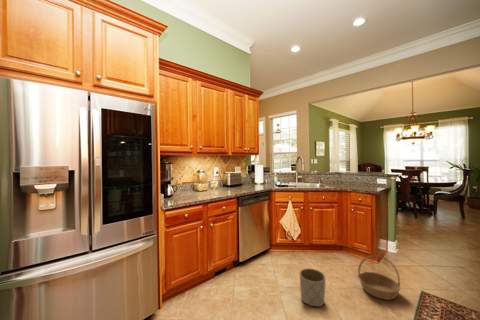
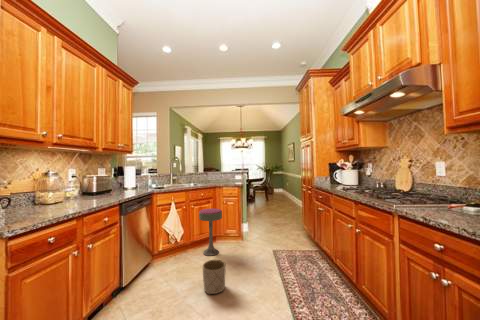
bar stool: none [317,213,344,266] -> present [199,209,222,256]
basket: present [358,255,400,300] -> none [239,233,265,265]

